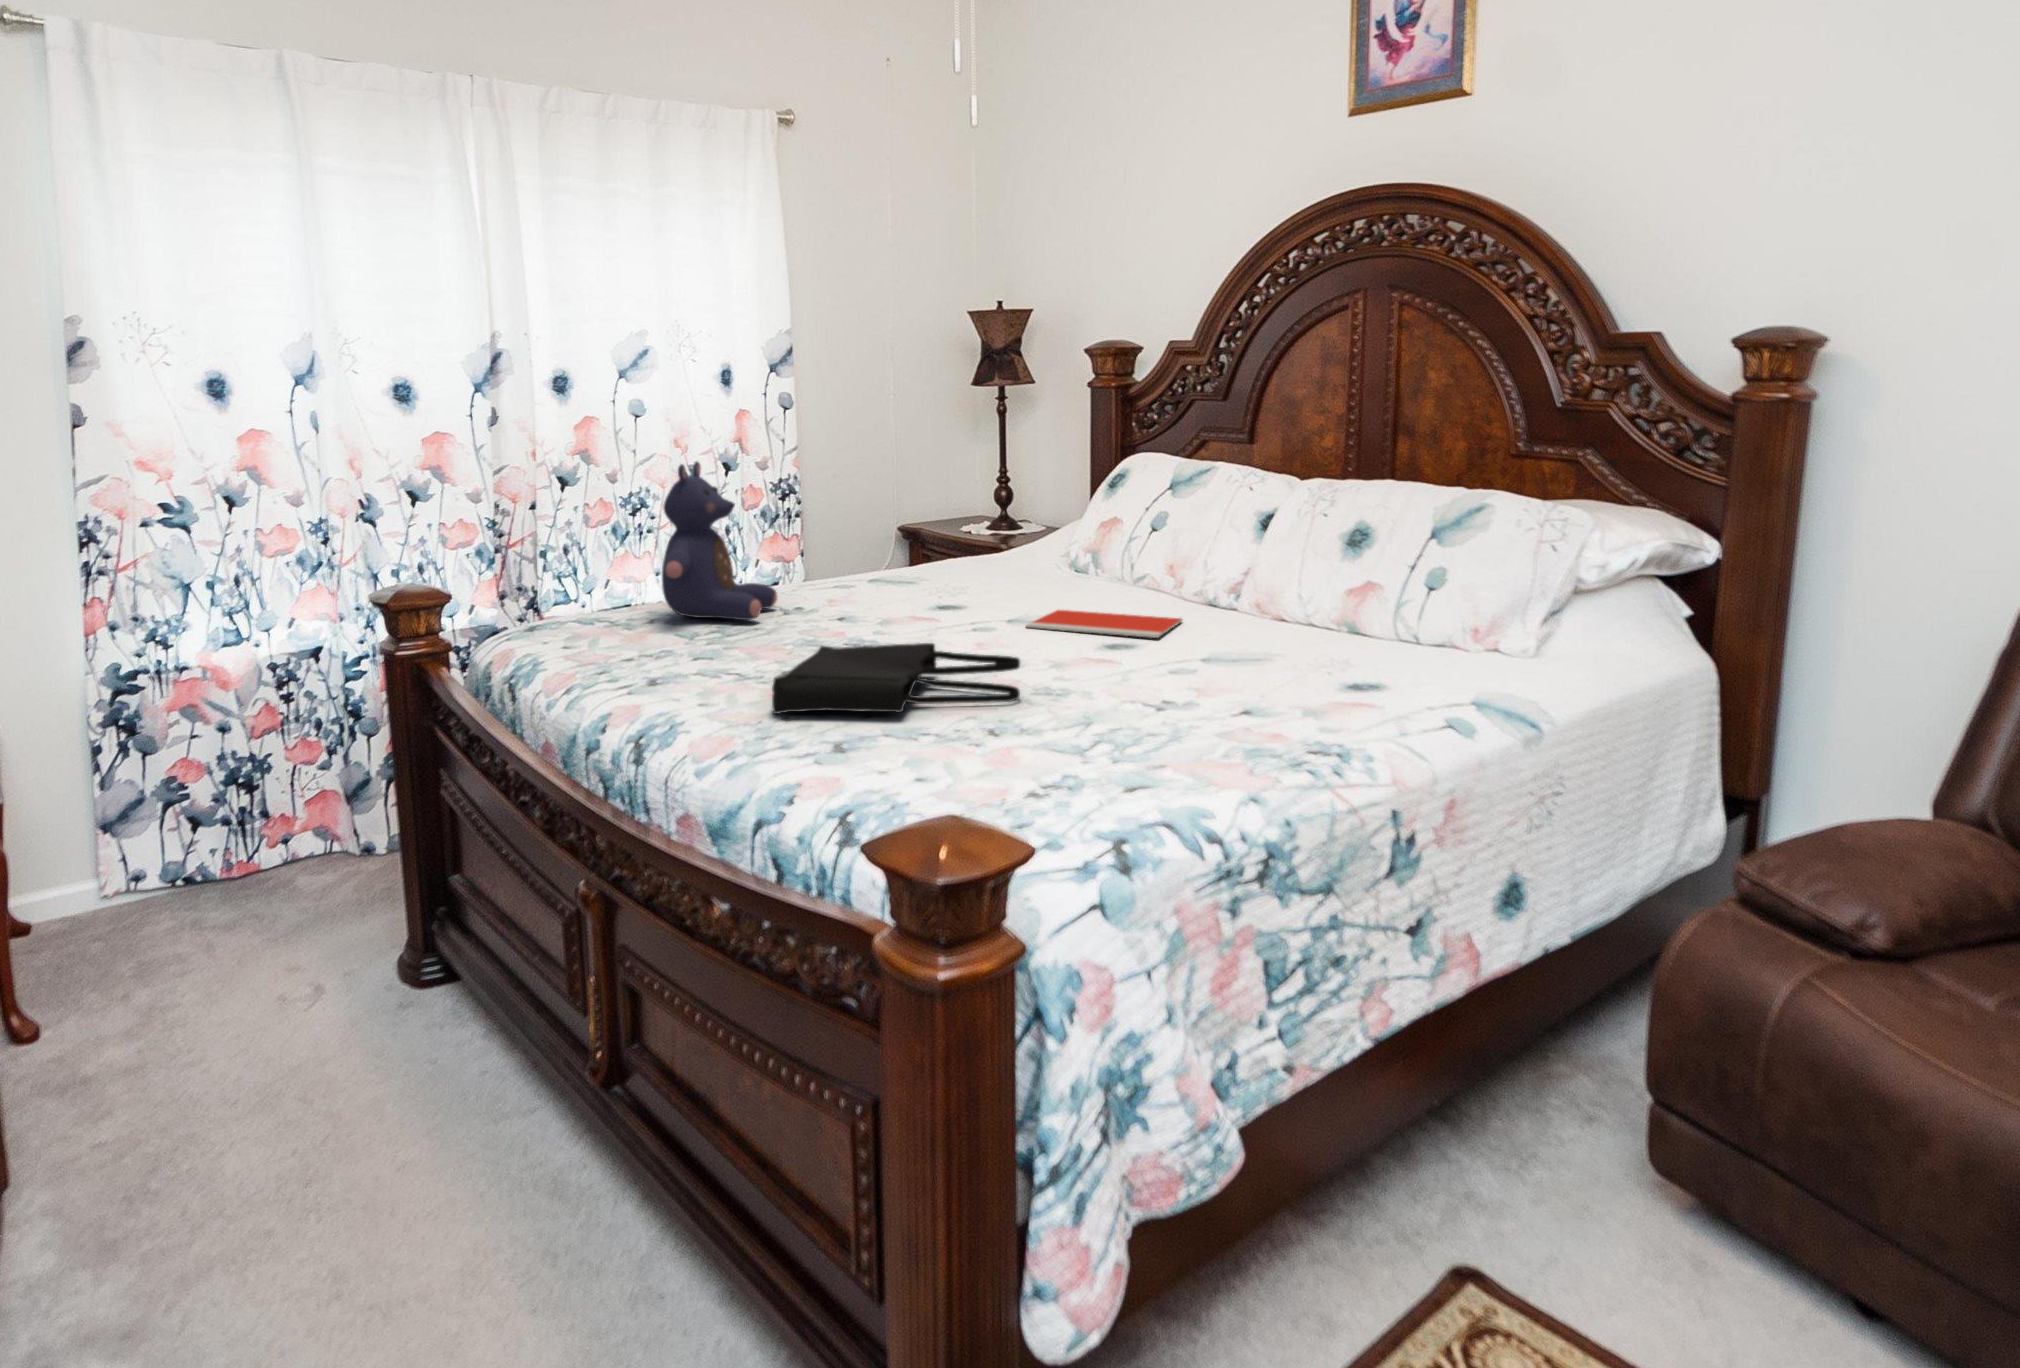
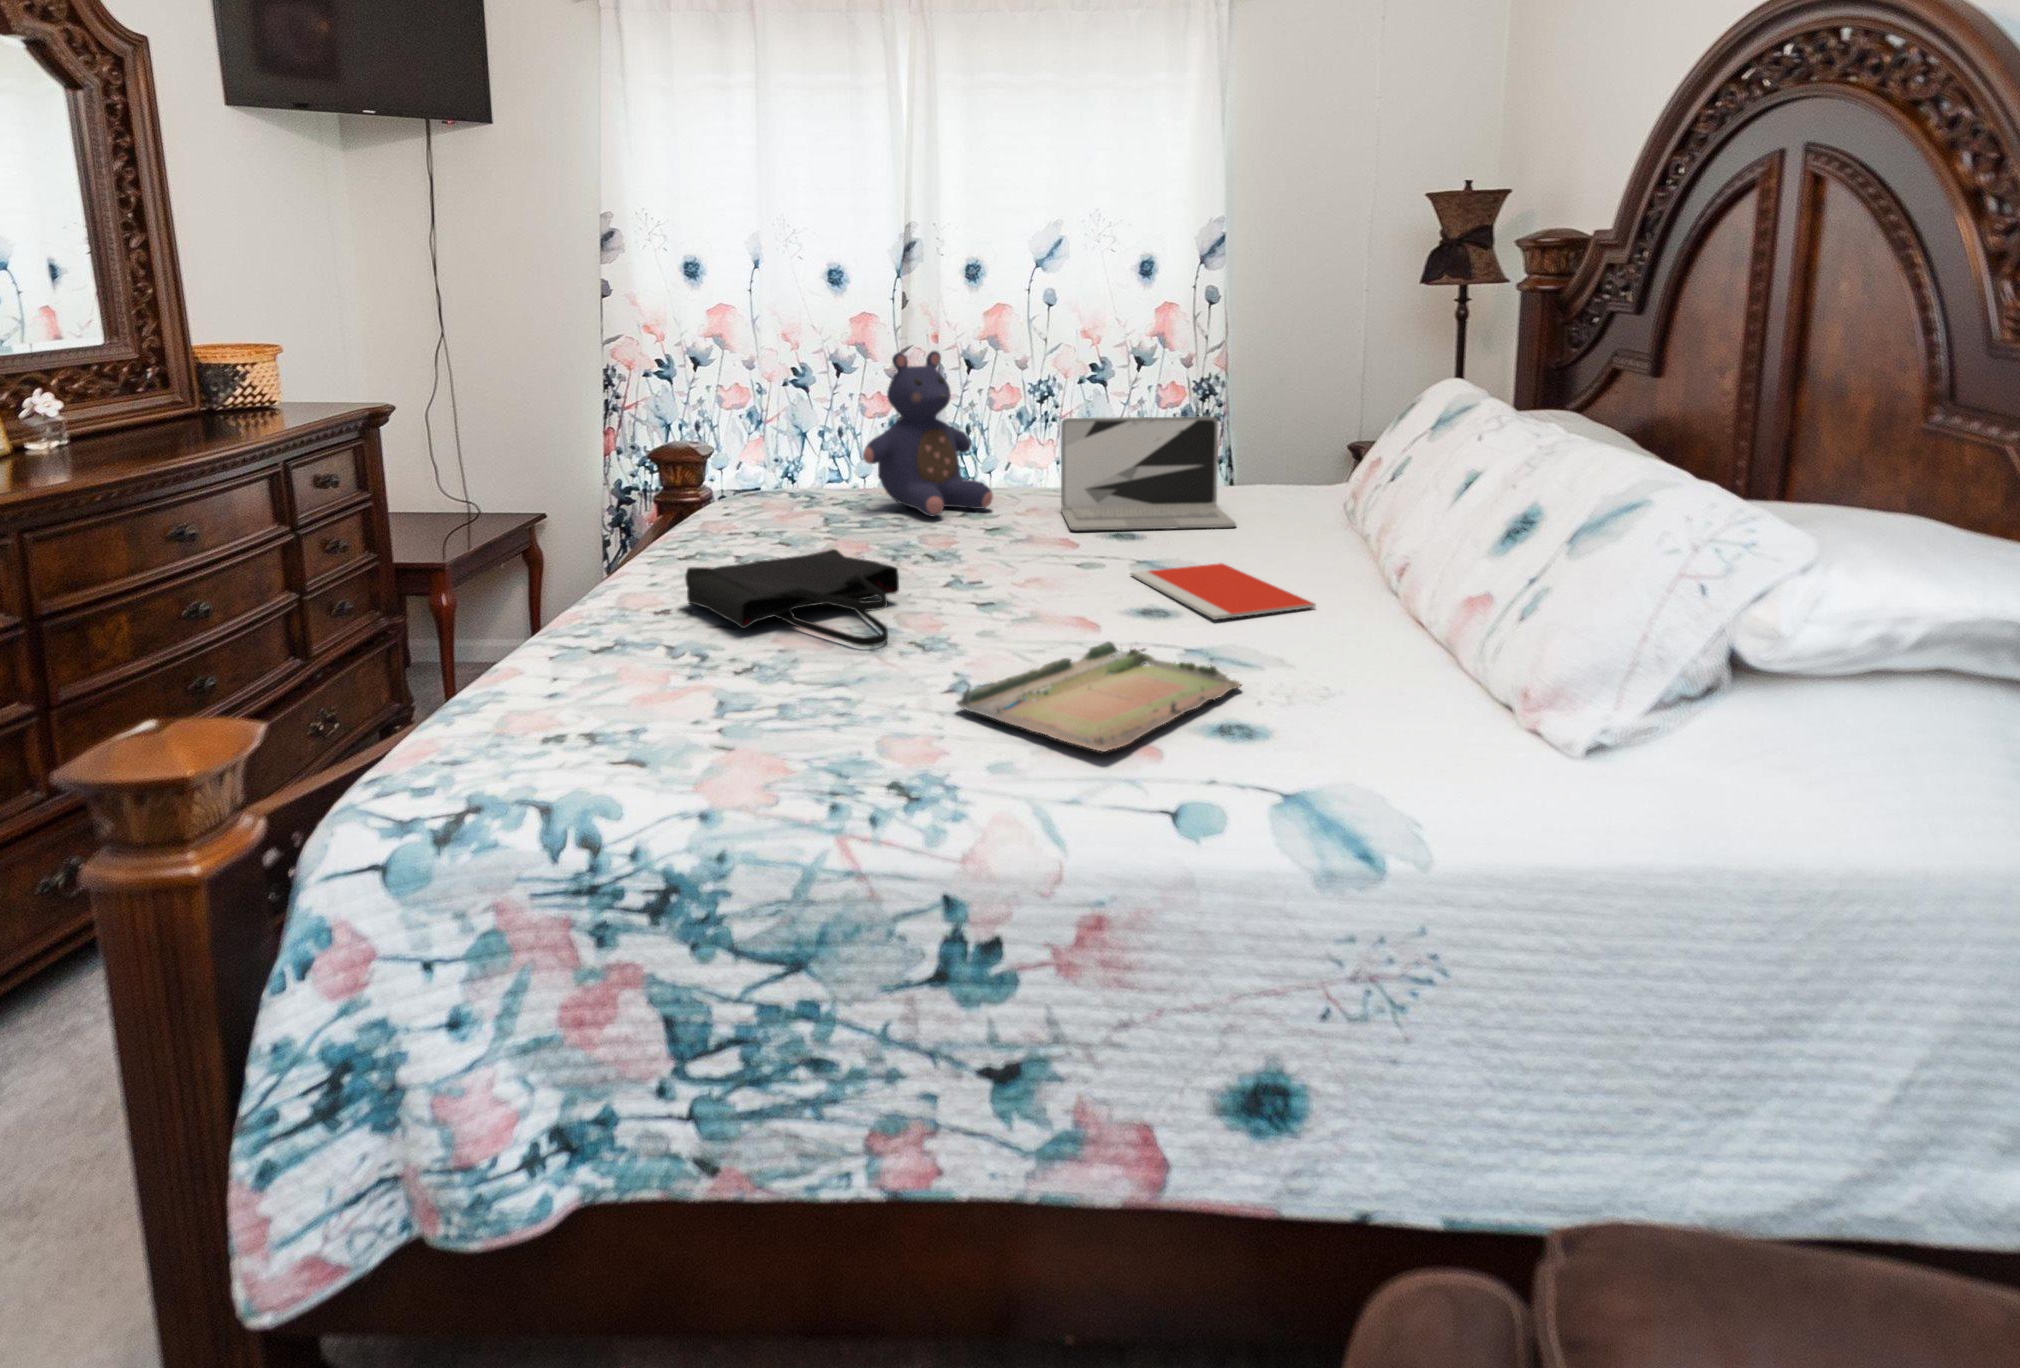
laptop: none [833,503,991,609] -> present [1061,416,1236,530]
tray: none [1155,646,1332,713] -> present [956,641,1241,752]

